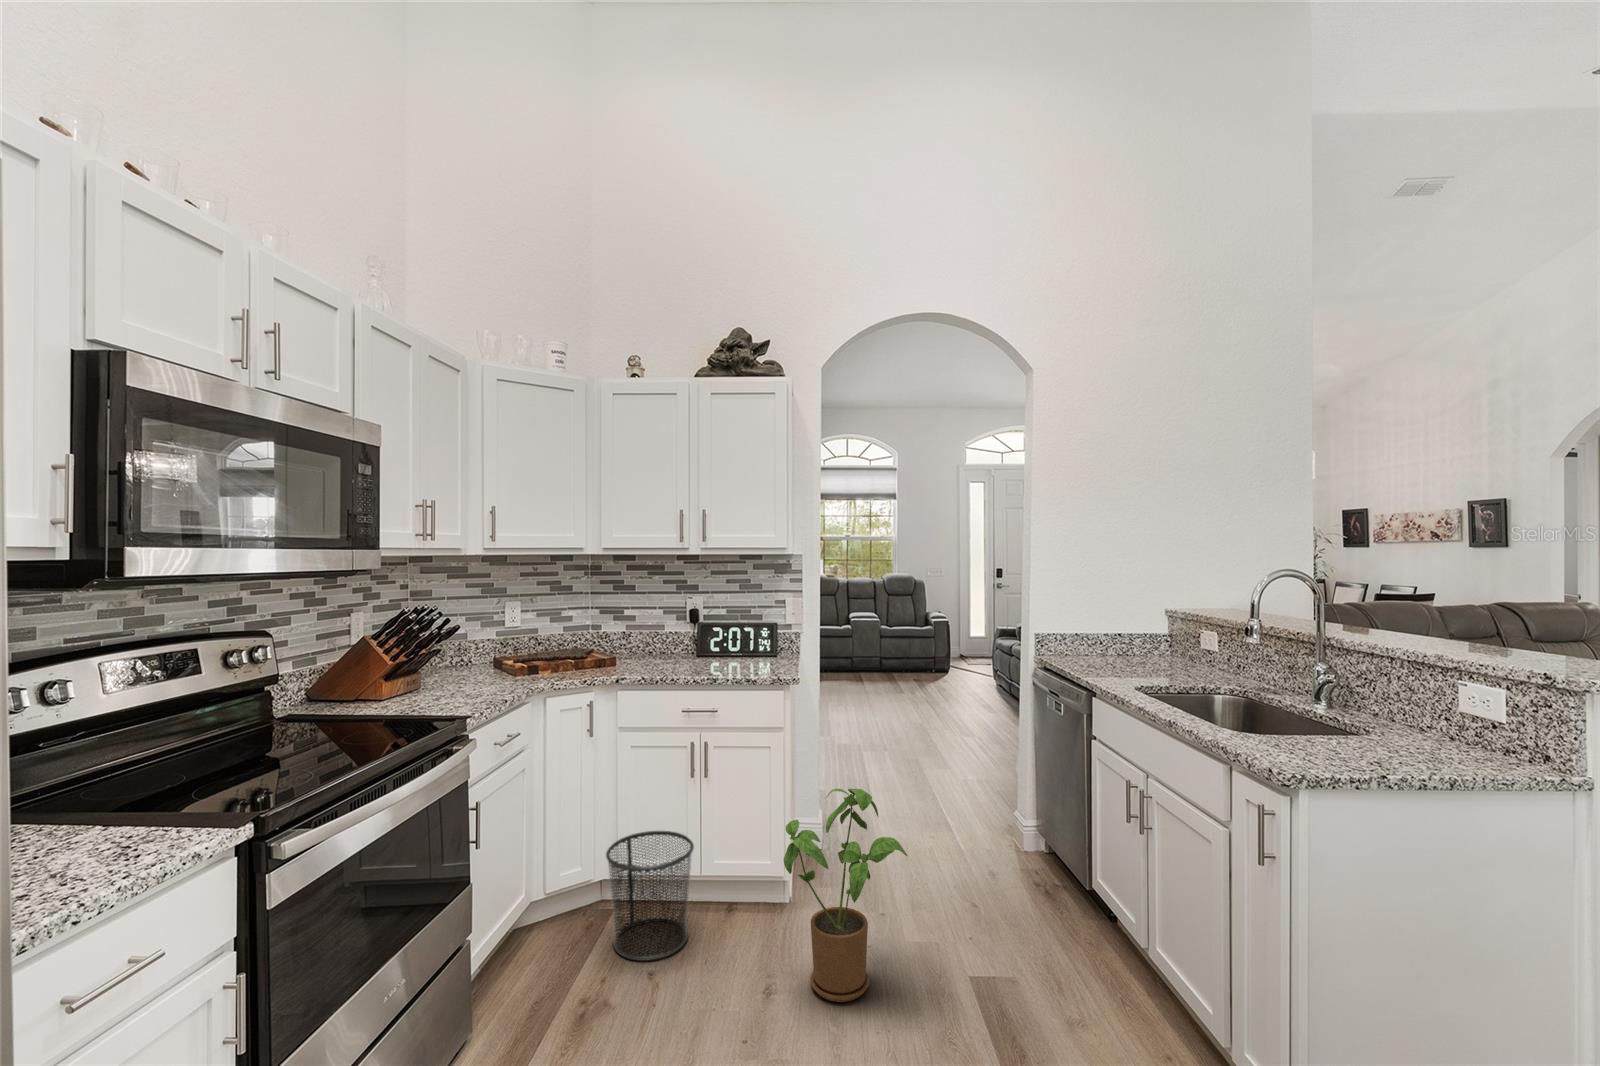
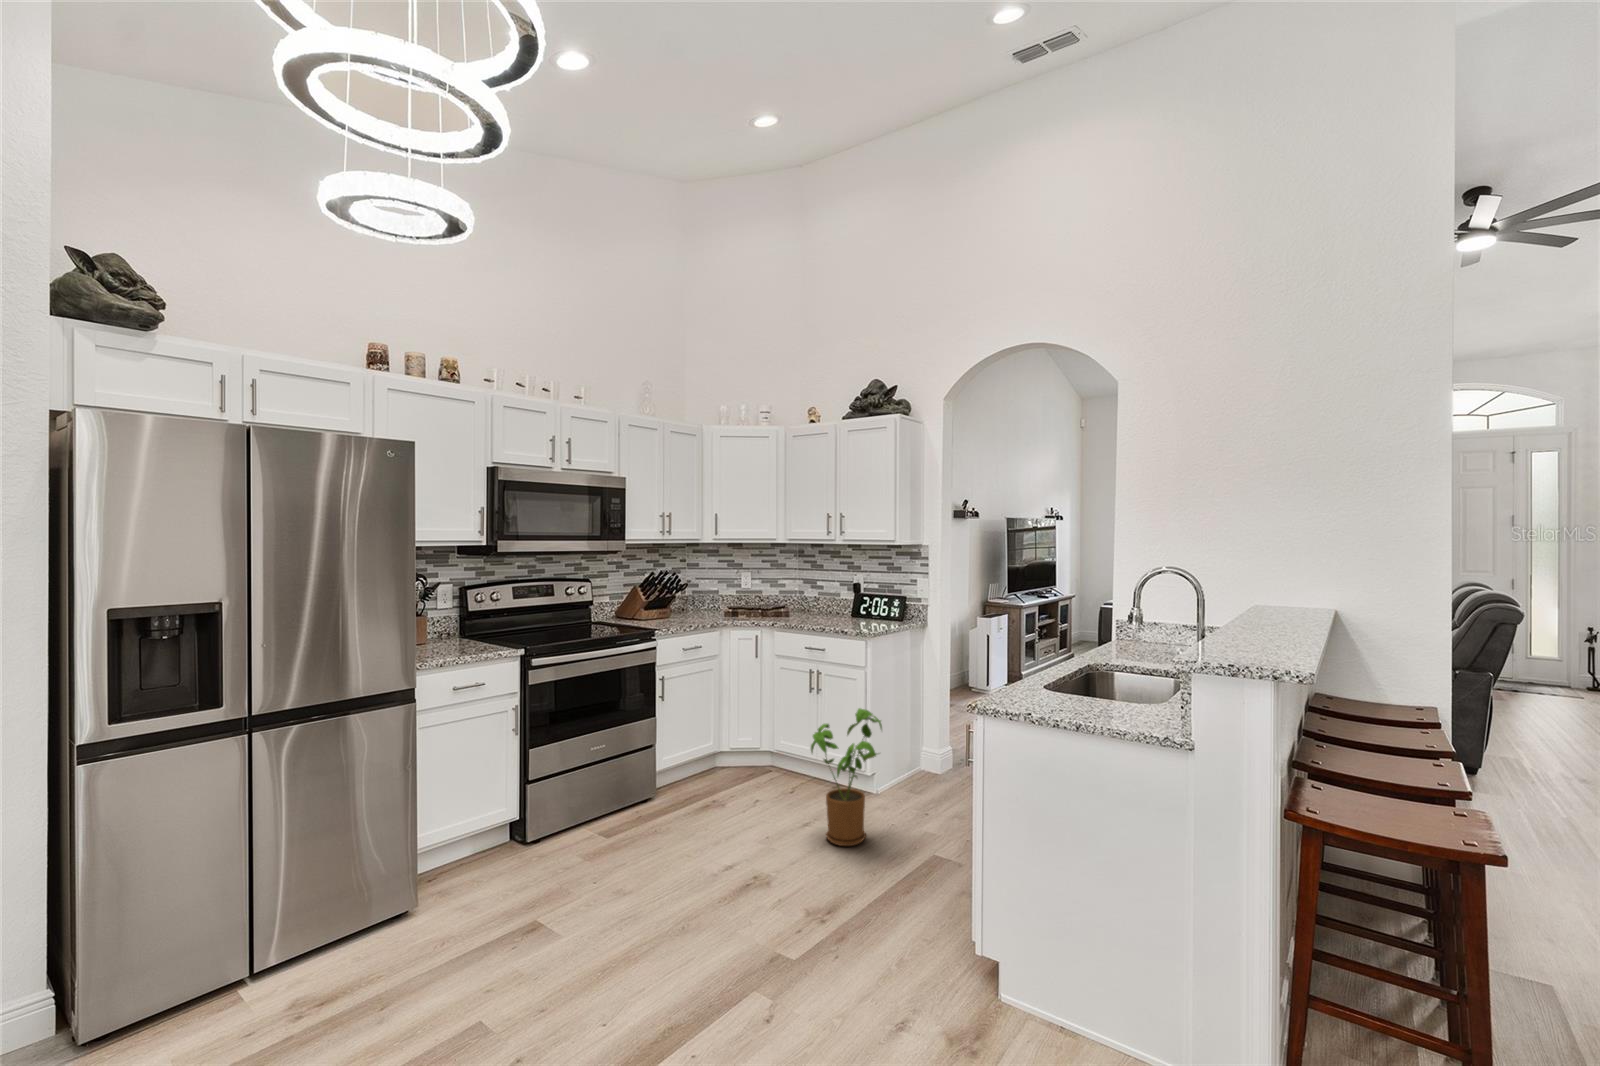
waste bin: present [606,831,694,961] -> none [742,725,798,800]

